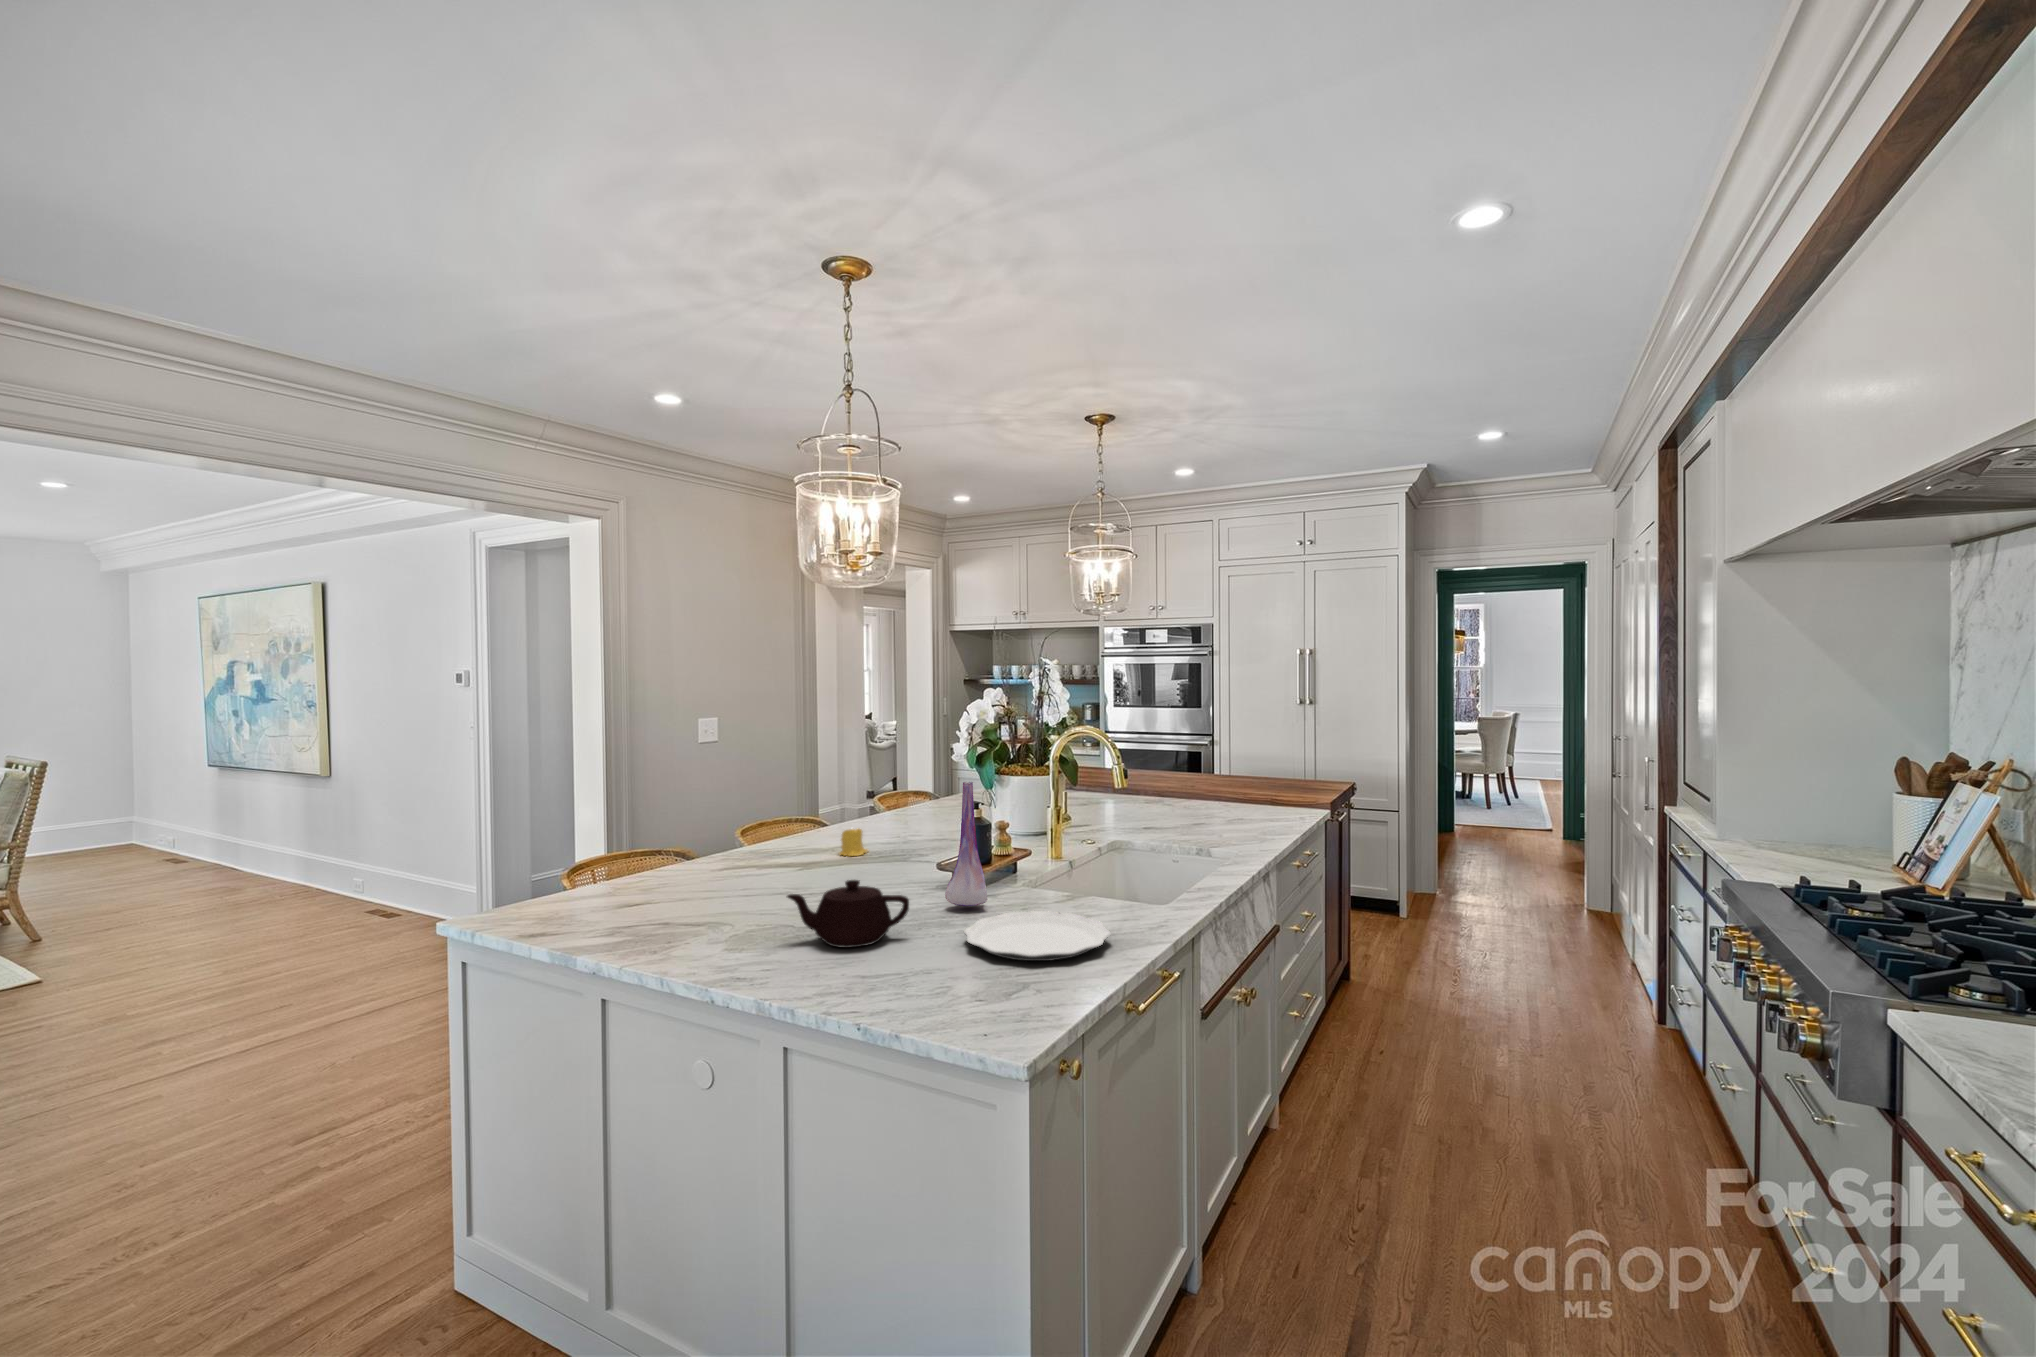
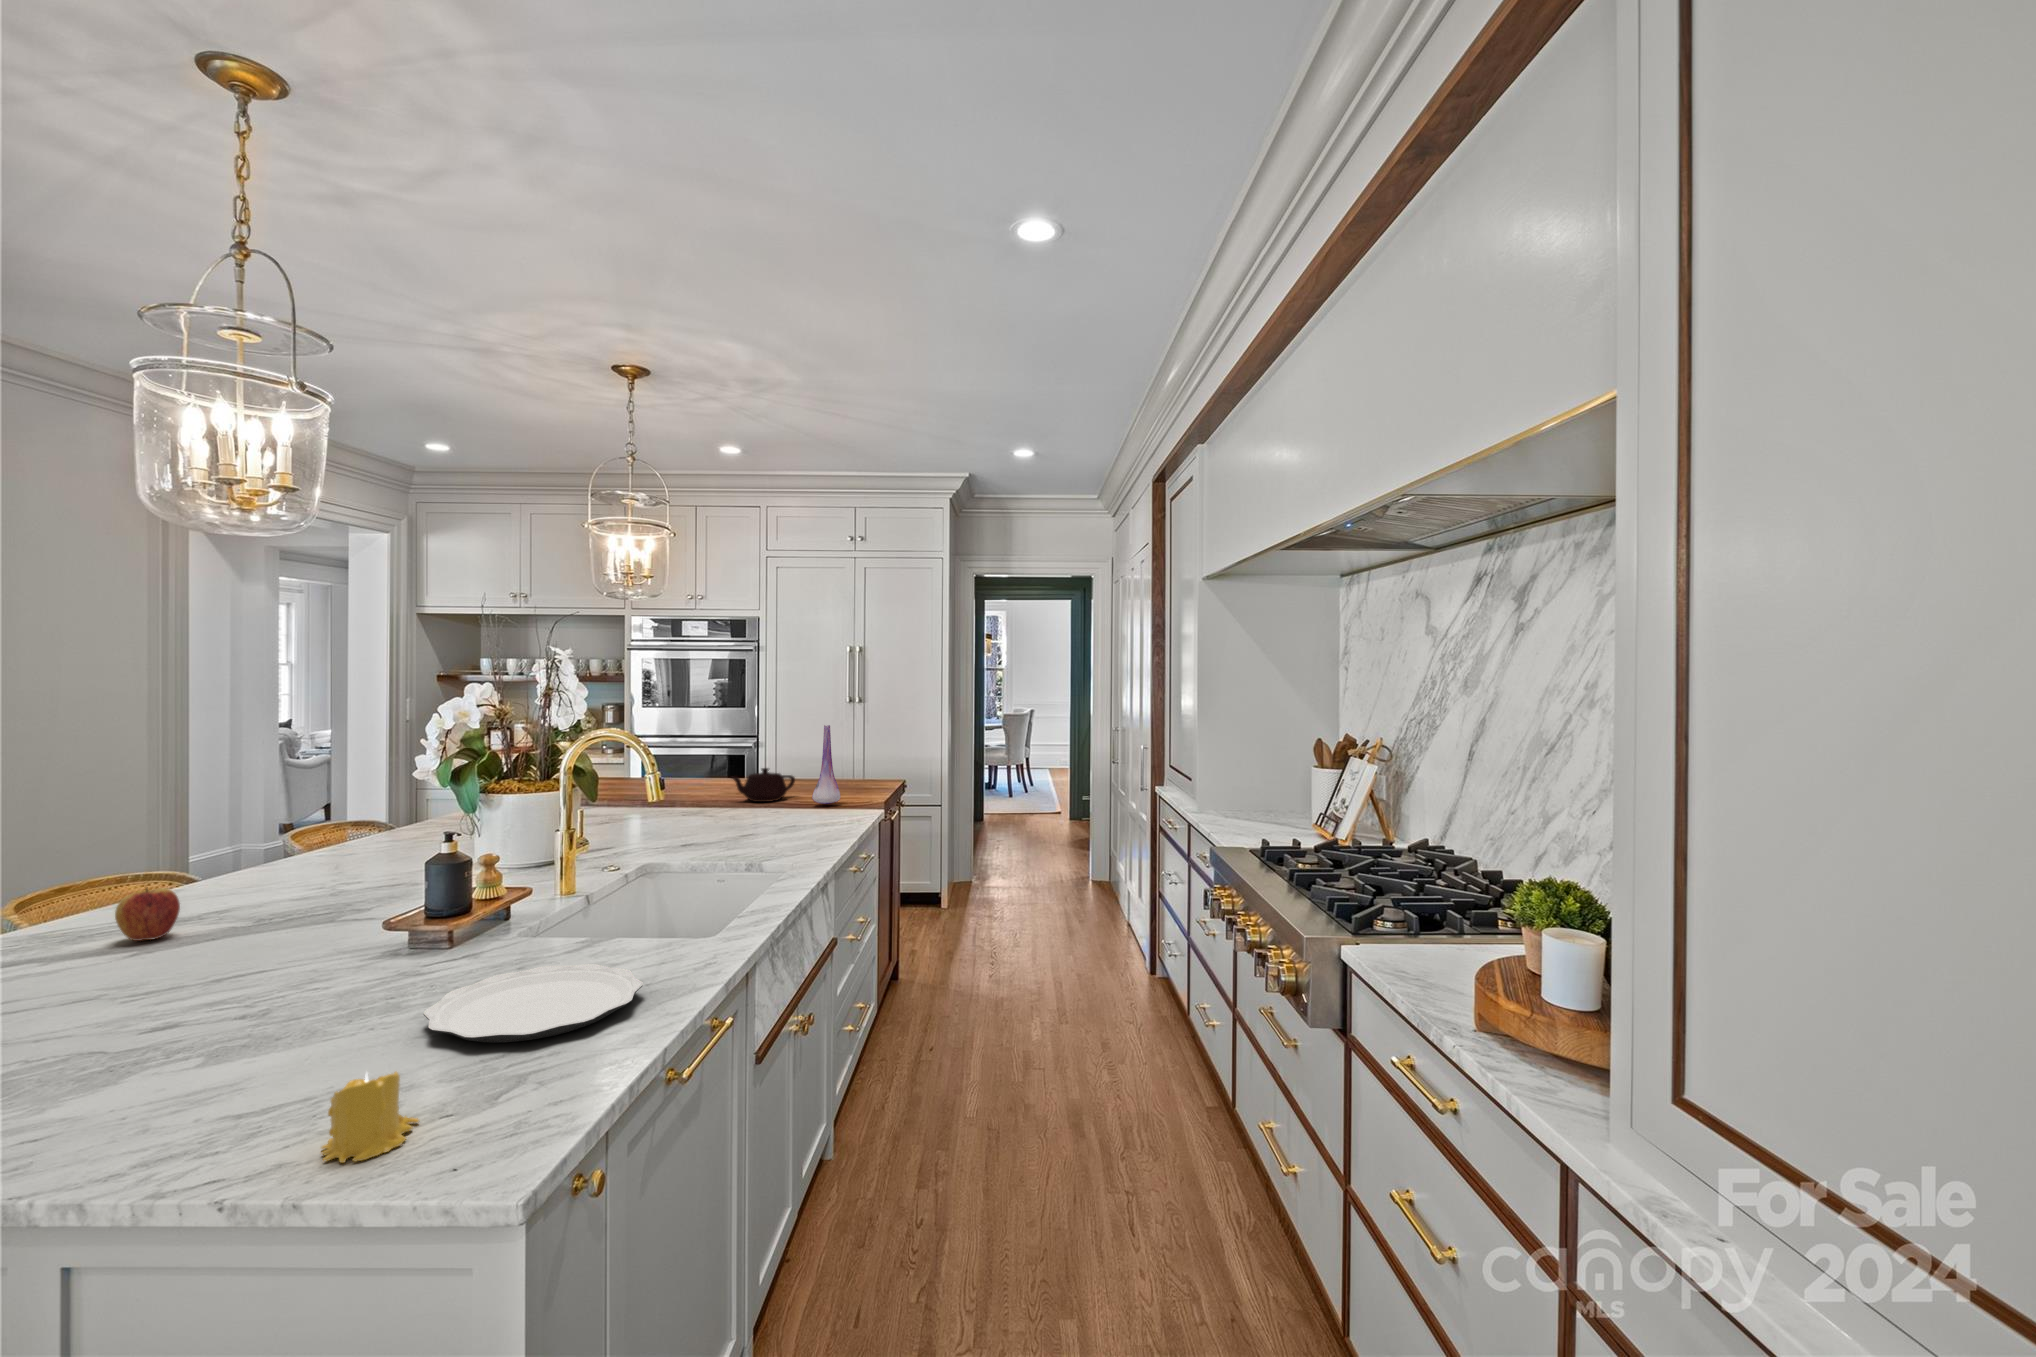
vase: present [945,782,987,906] -> present [812,725,840,804]
apple: none [787,827,819,863] -> present [115,888,180,941]
candle: present [839,829,867,856] -> present [322,1072,419,1163]
teapot: present [787,880,909,948] -> present [732,768,795,802]

